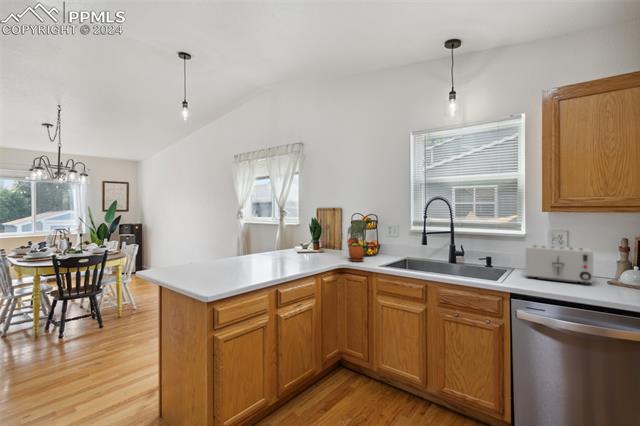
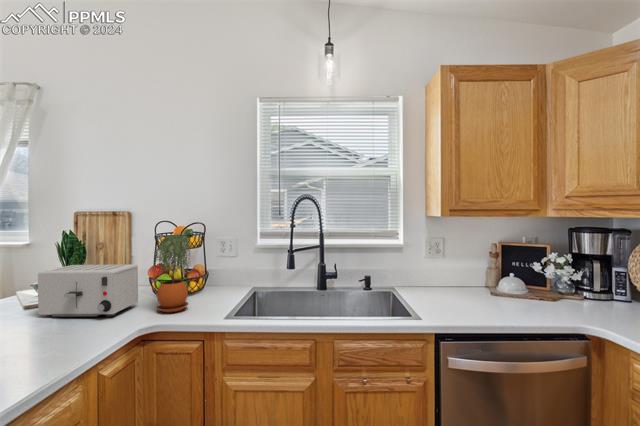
toaster: present [525,245,593,284] -> present [38,264,138,317]

